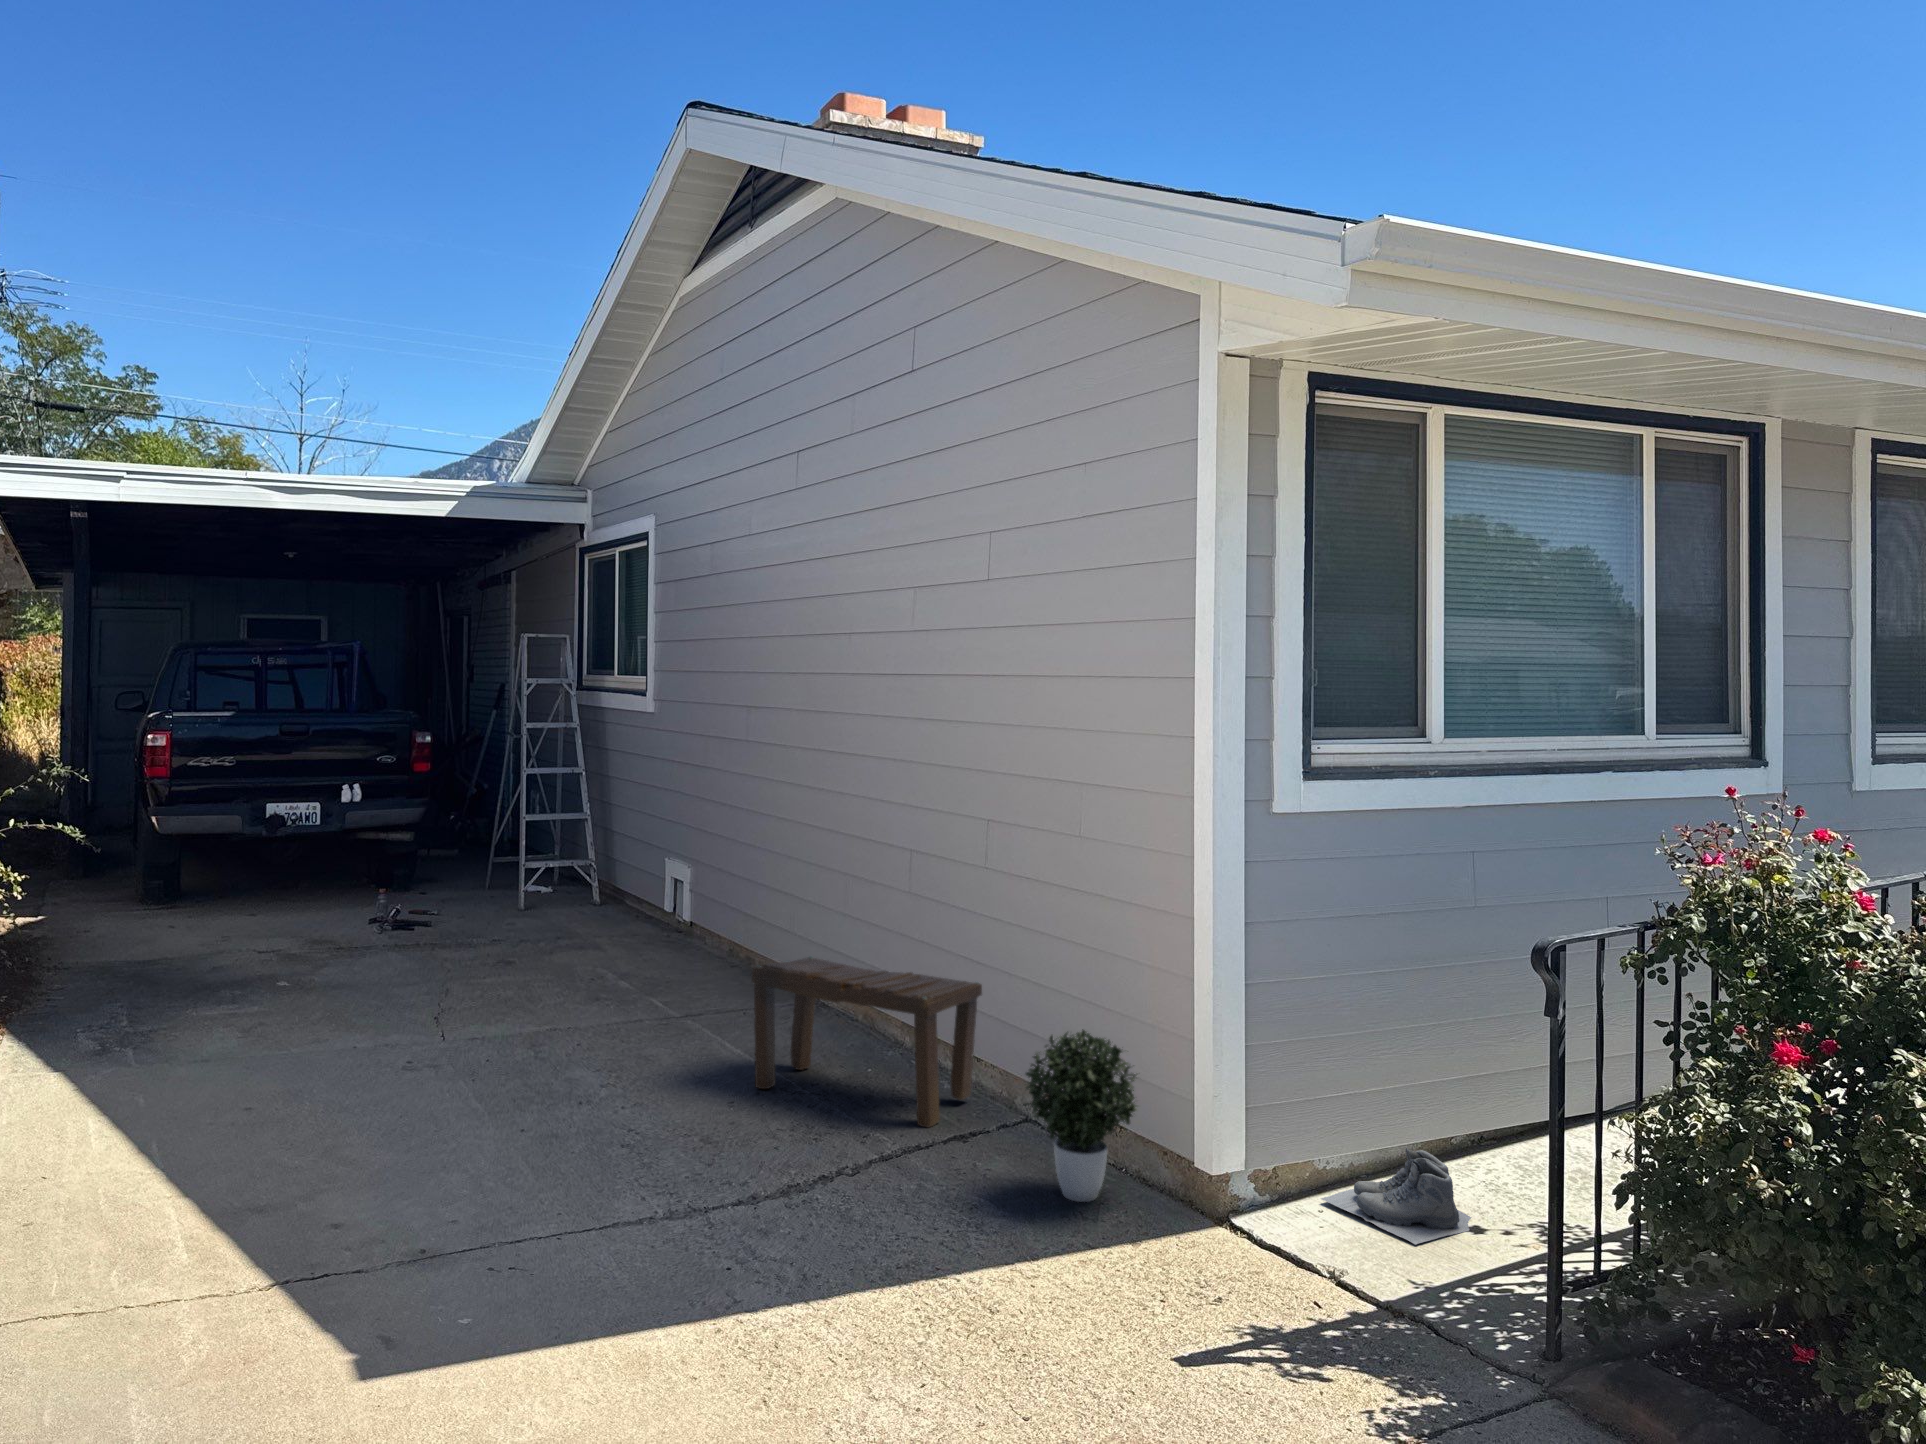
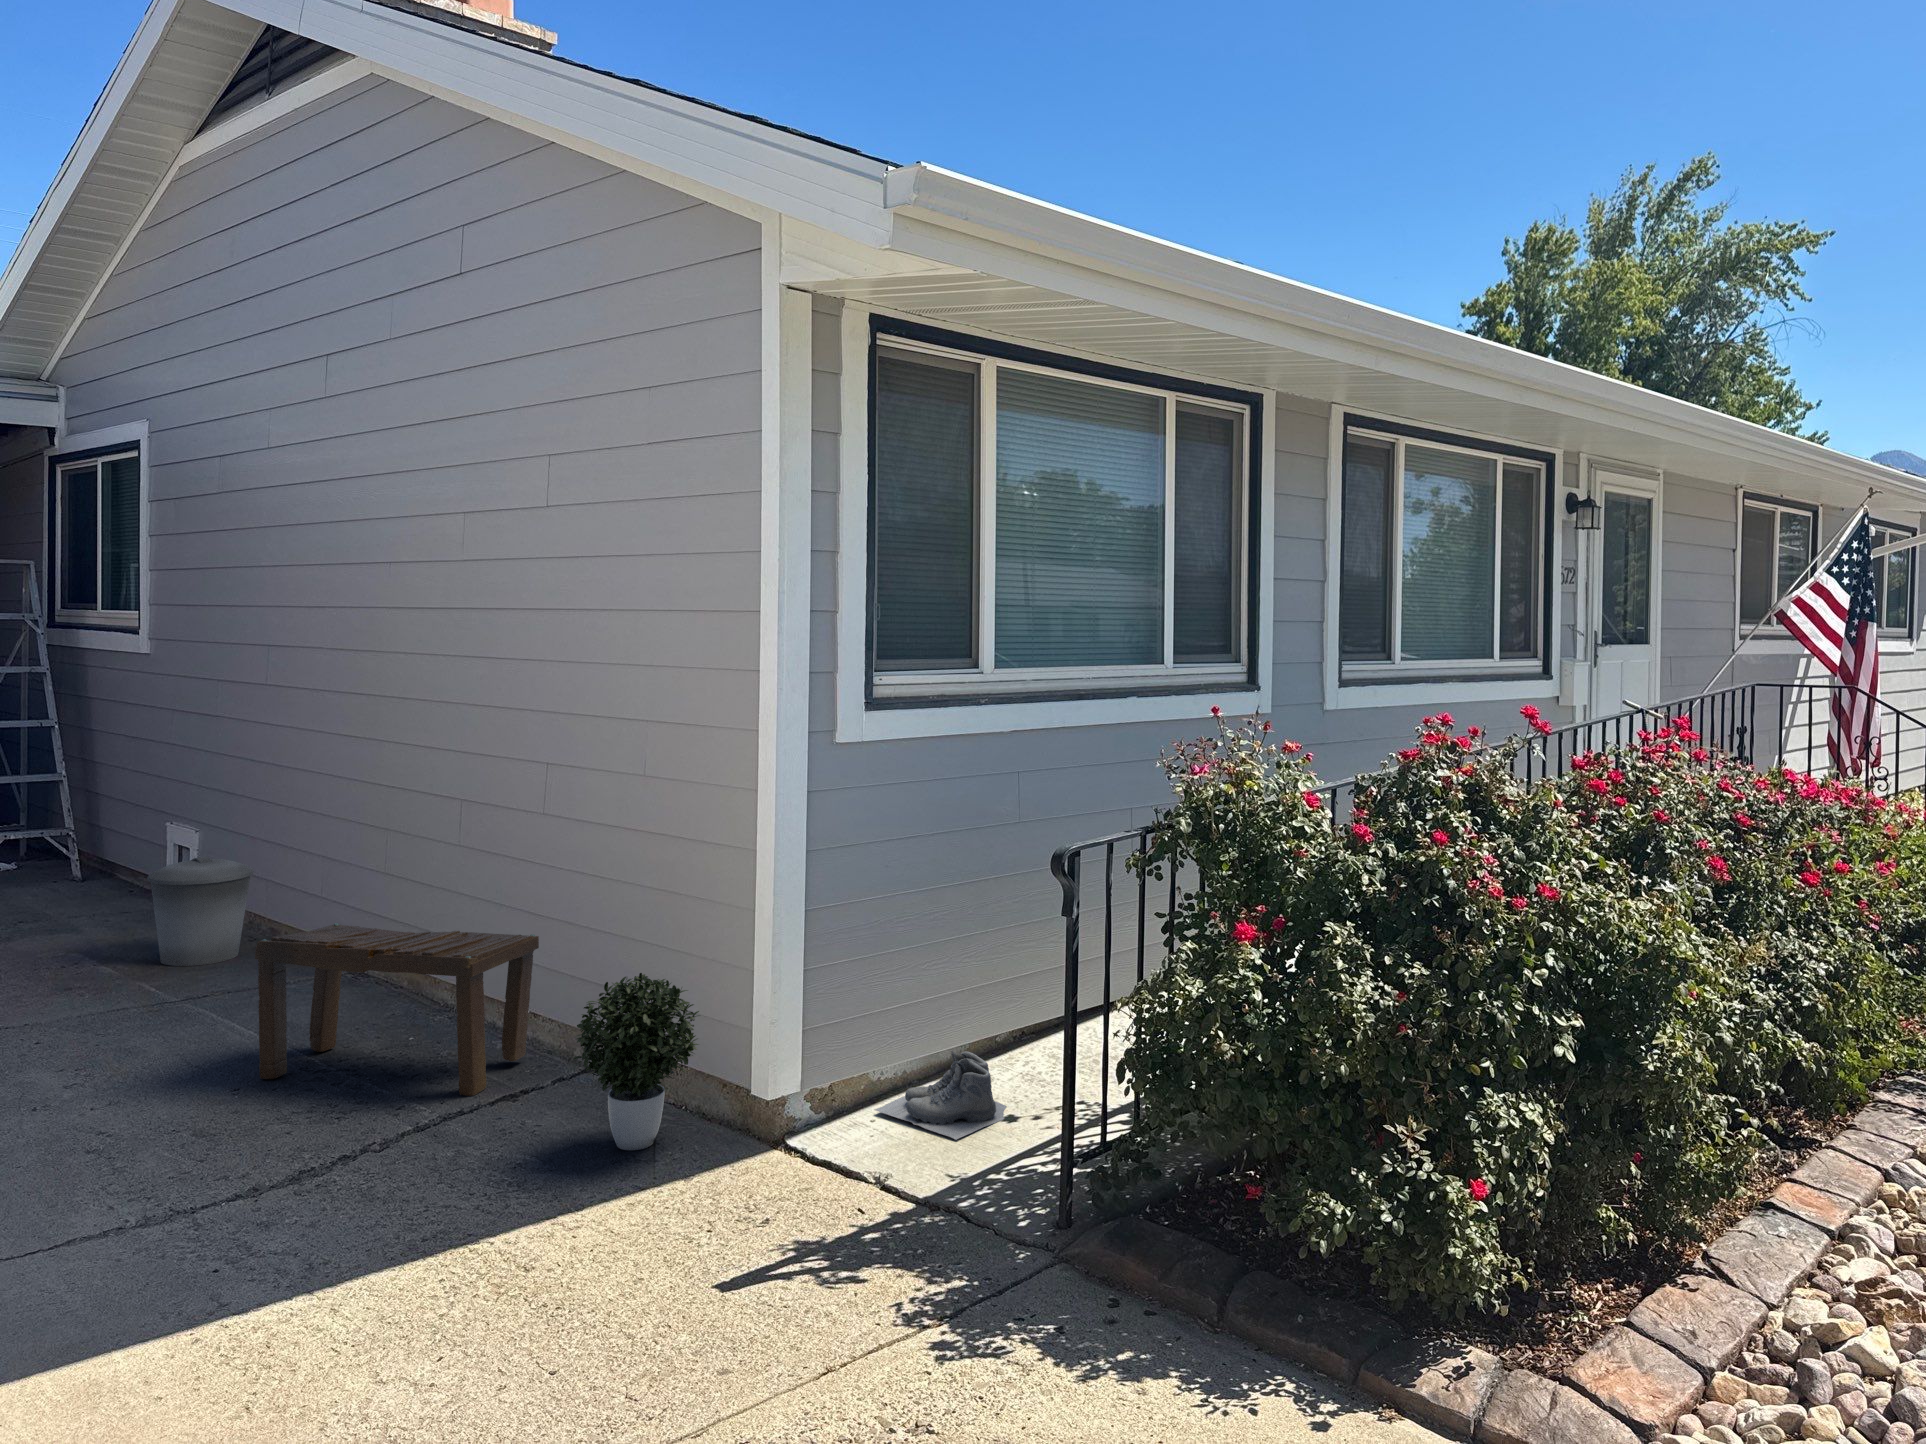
trash can: none [659,888,736,982] -> present [147,857,254,966]

